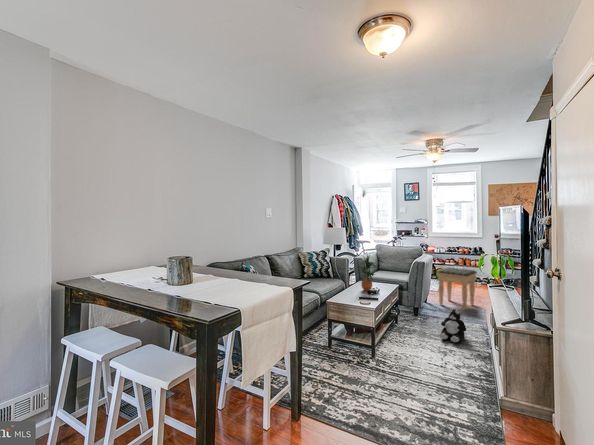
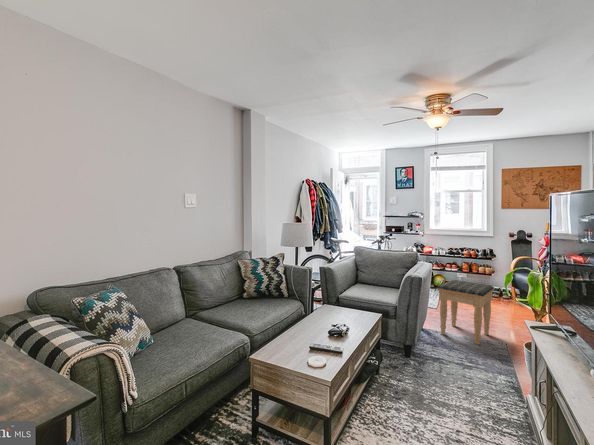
potted plant: present [359,255,375,291] -> none [315,267,346,328]
plush toy: present [439,308,466,342] -> none [446,360,492,424]

